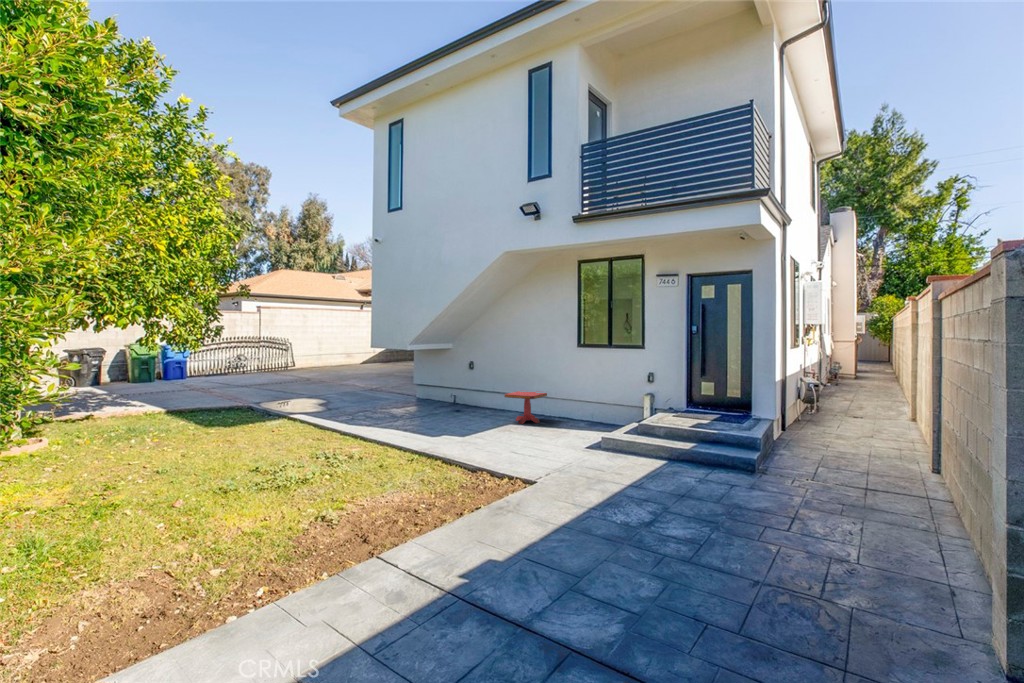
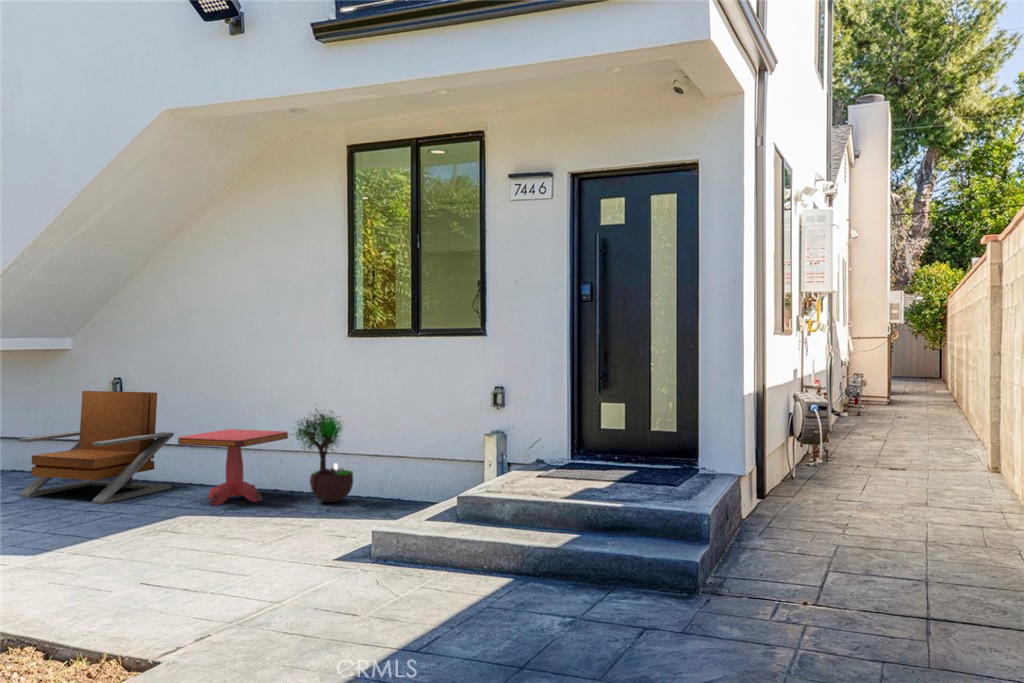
lounge chair: none [437,373,498,422] -> present [19,391,174,504]
potted tree: none [553,380,581,424] -> present [293,409,353,502]

